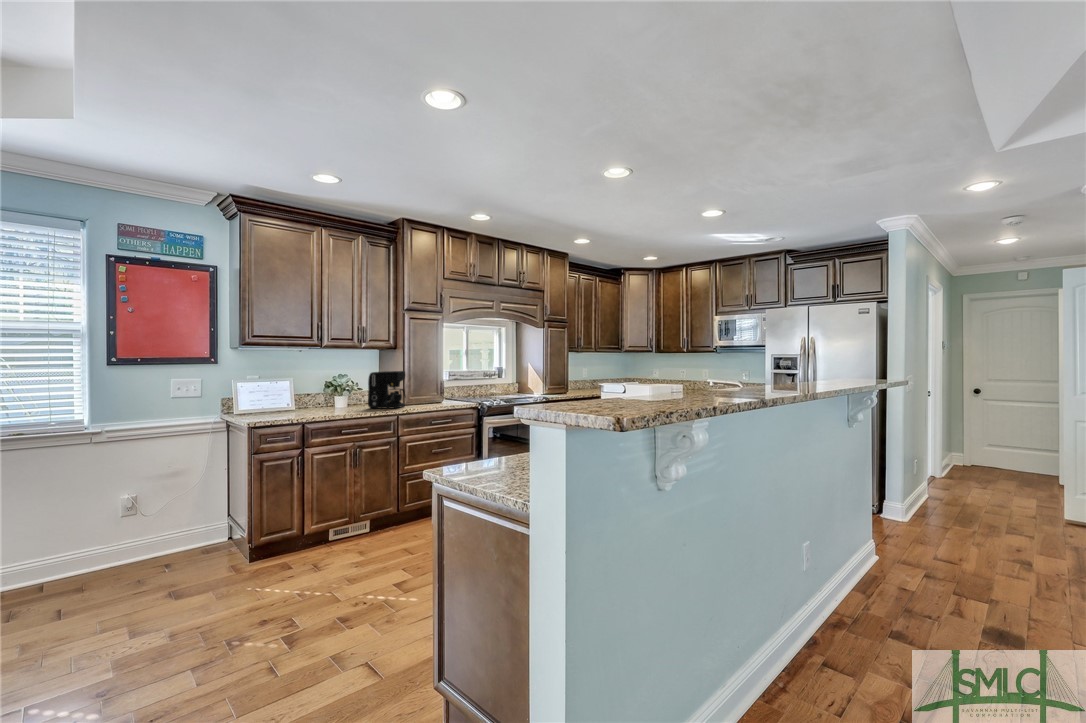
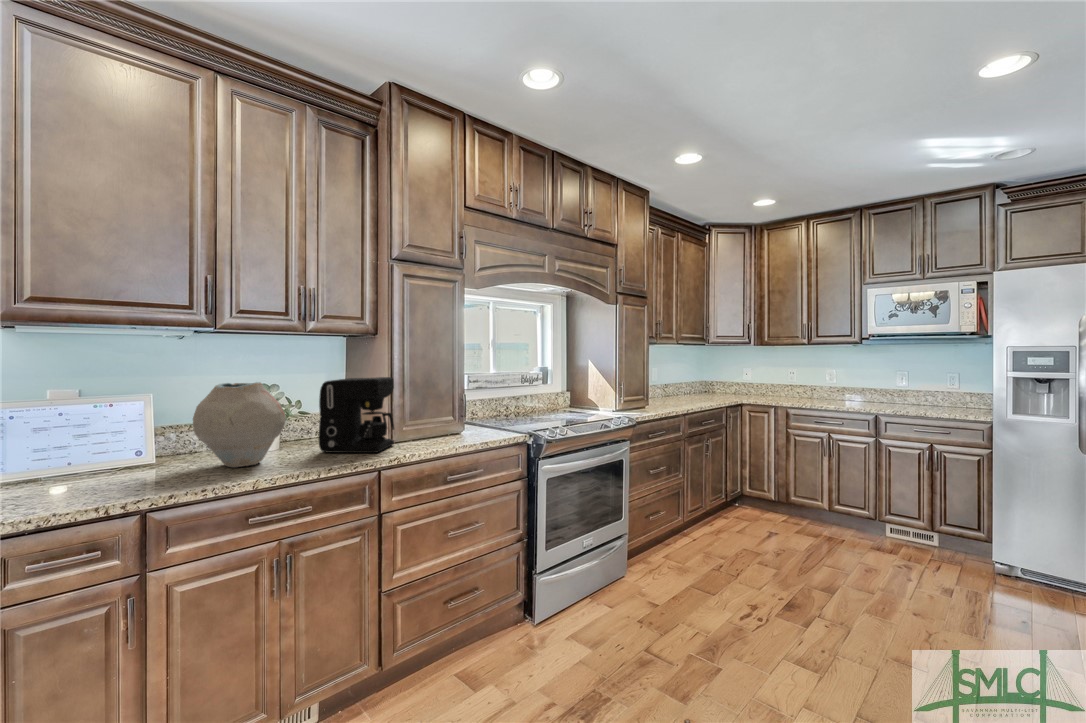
vase: none [313,372,354,412] -> present [193,382,286,468]

